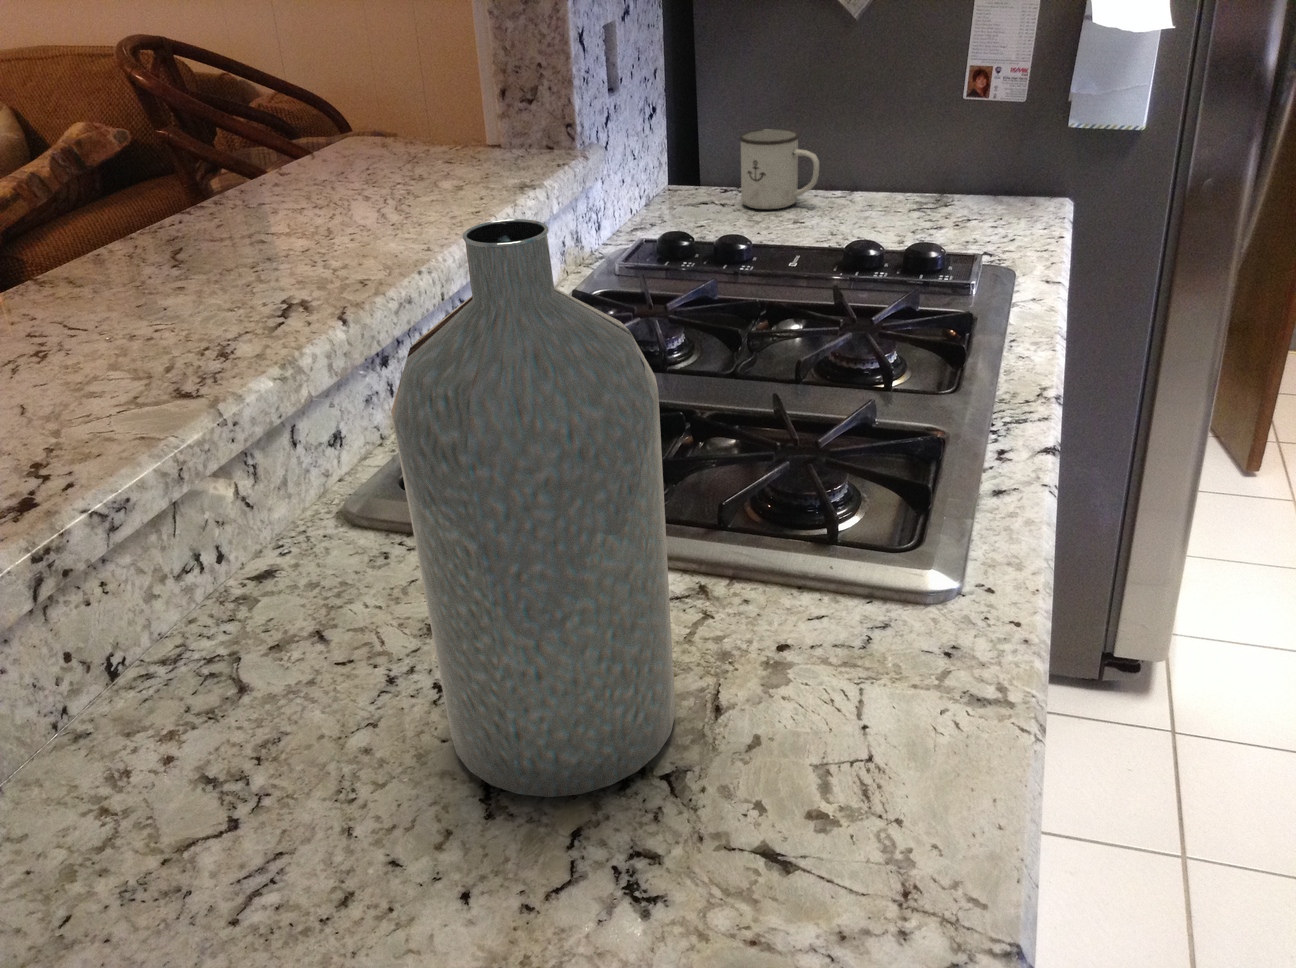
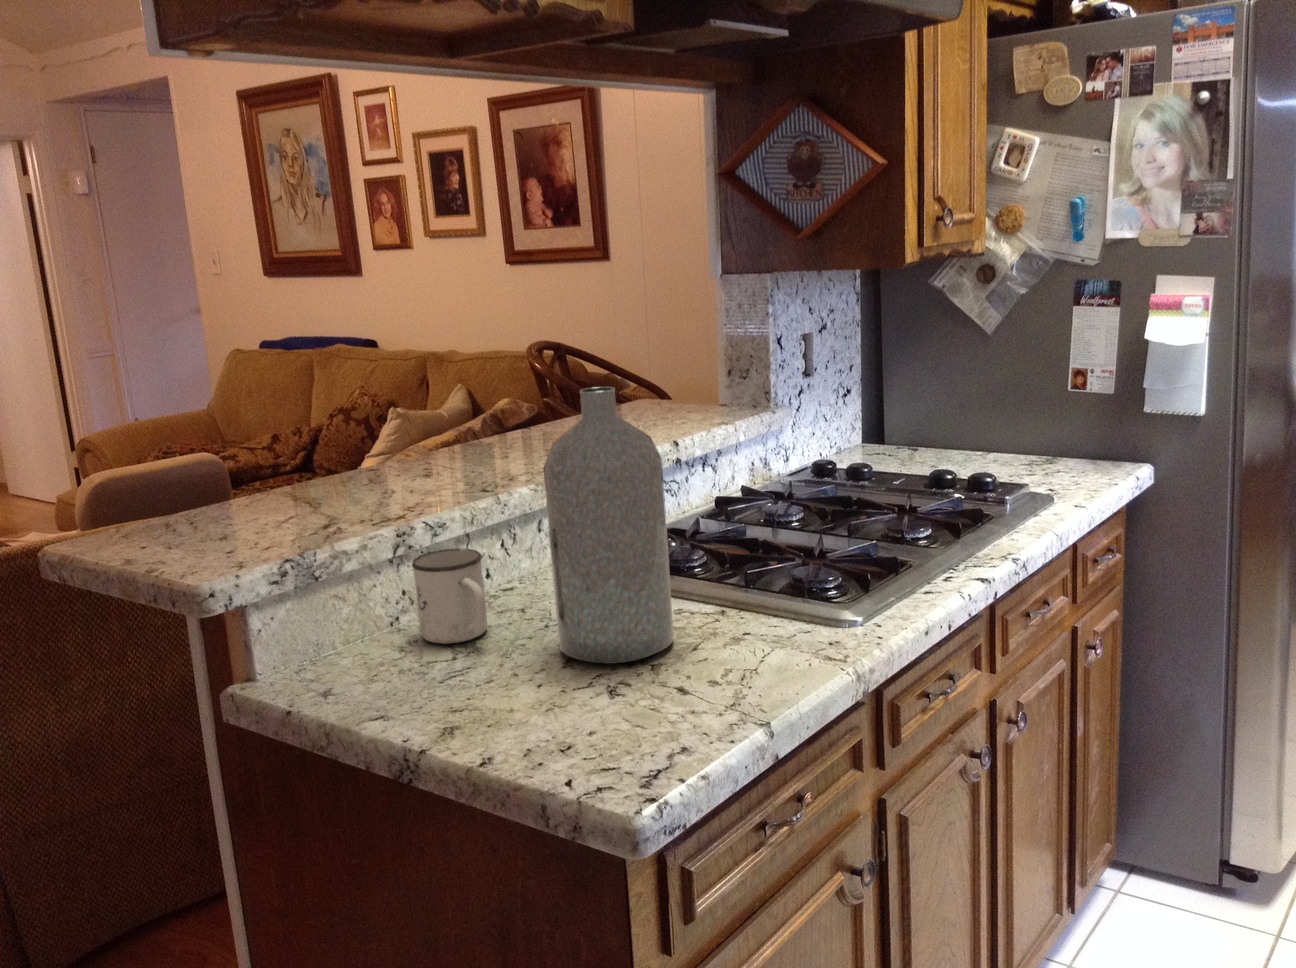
mug: present [740,129,819,209] -> present [412,548,487,644]

